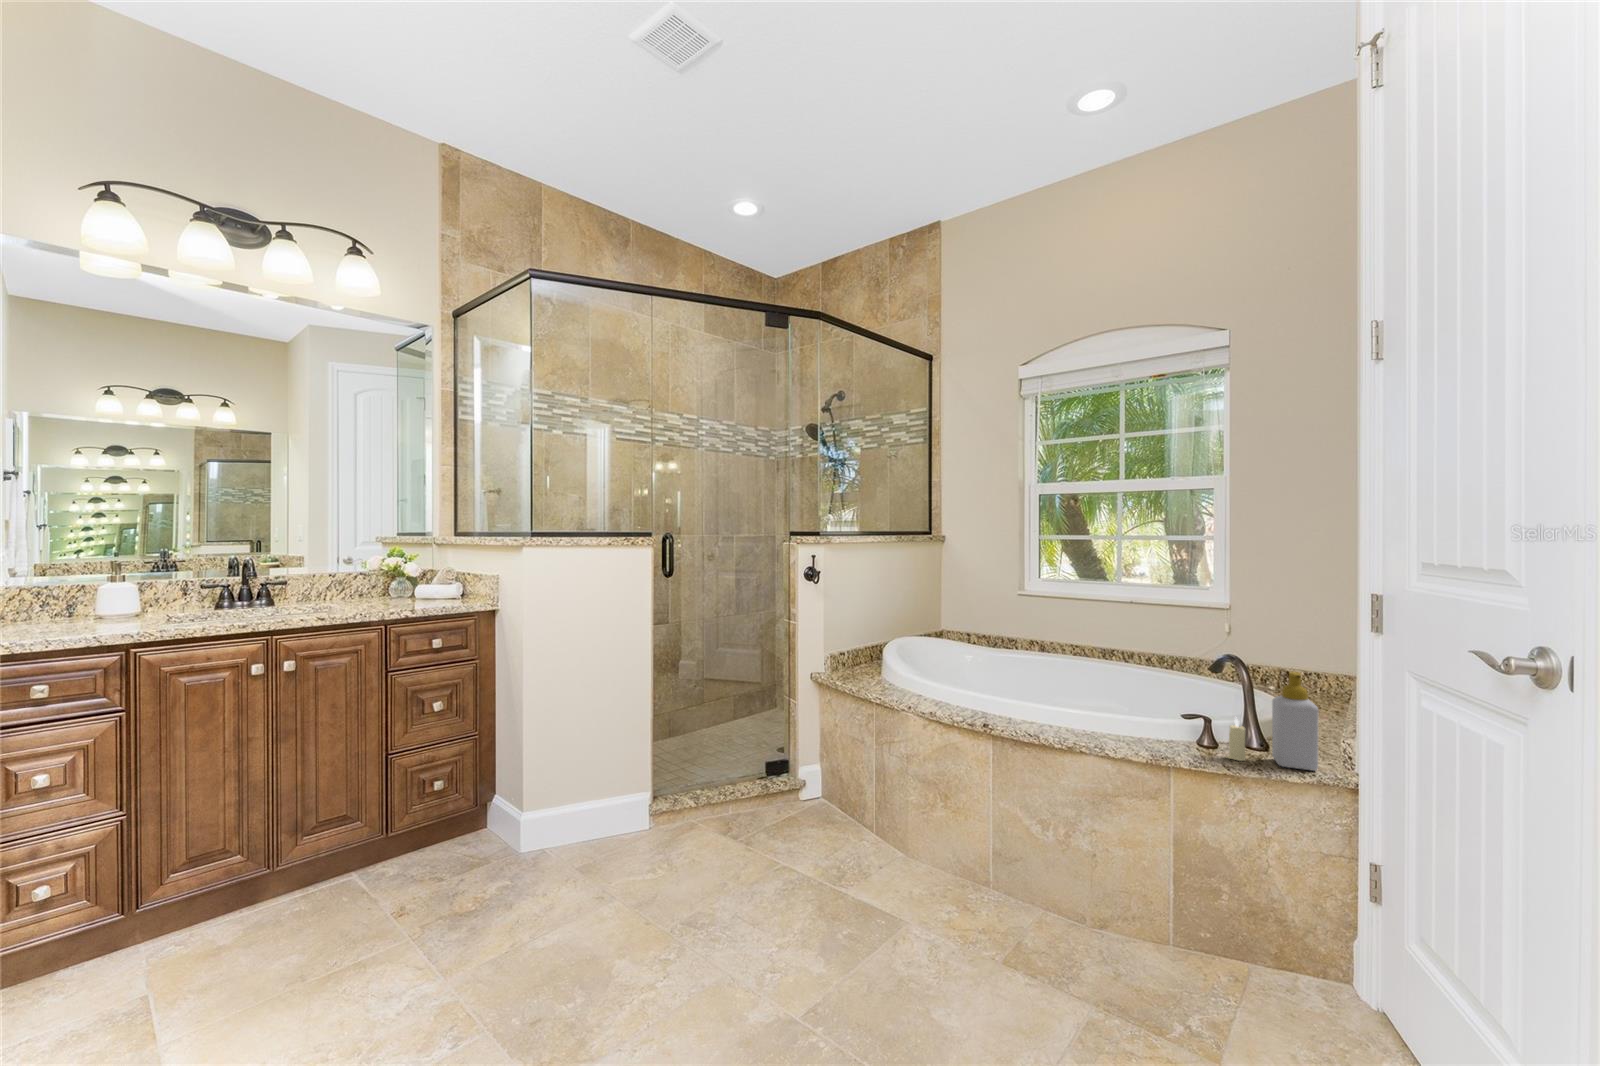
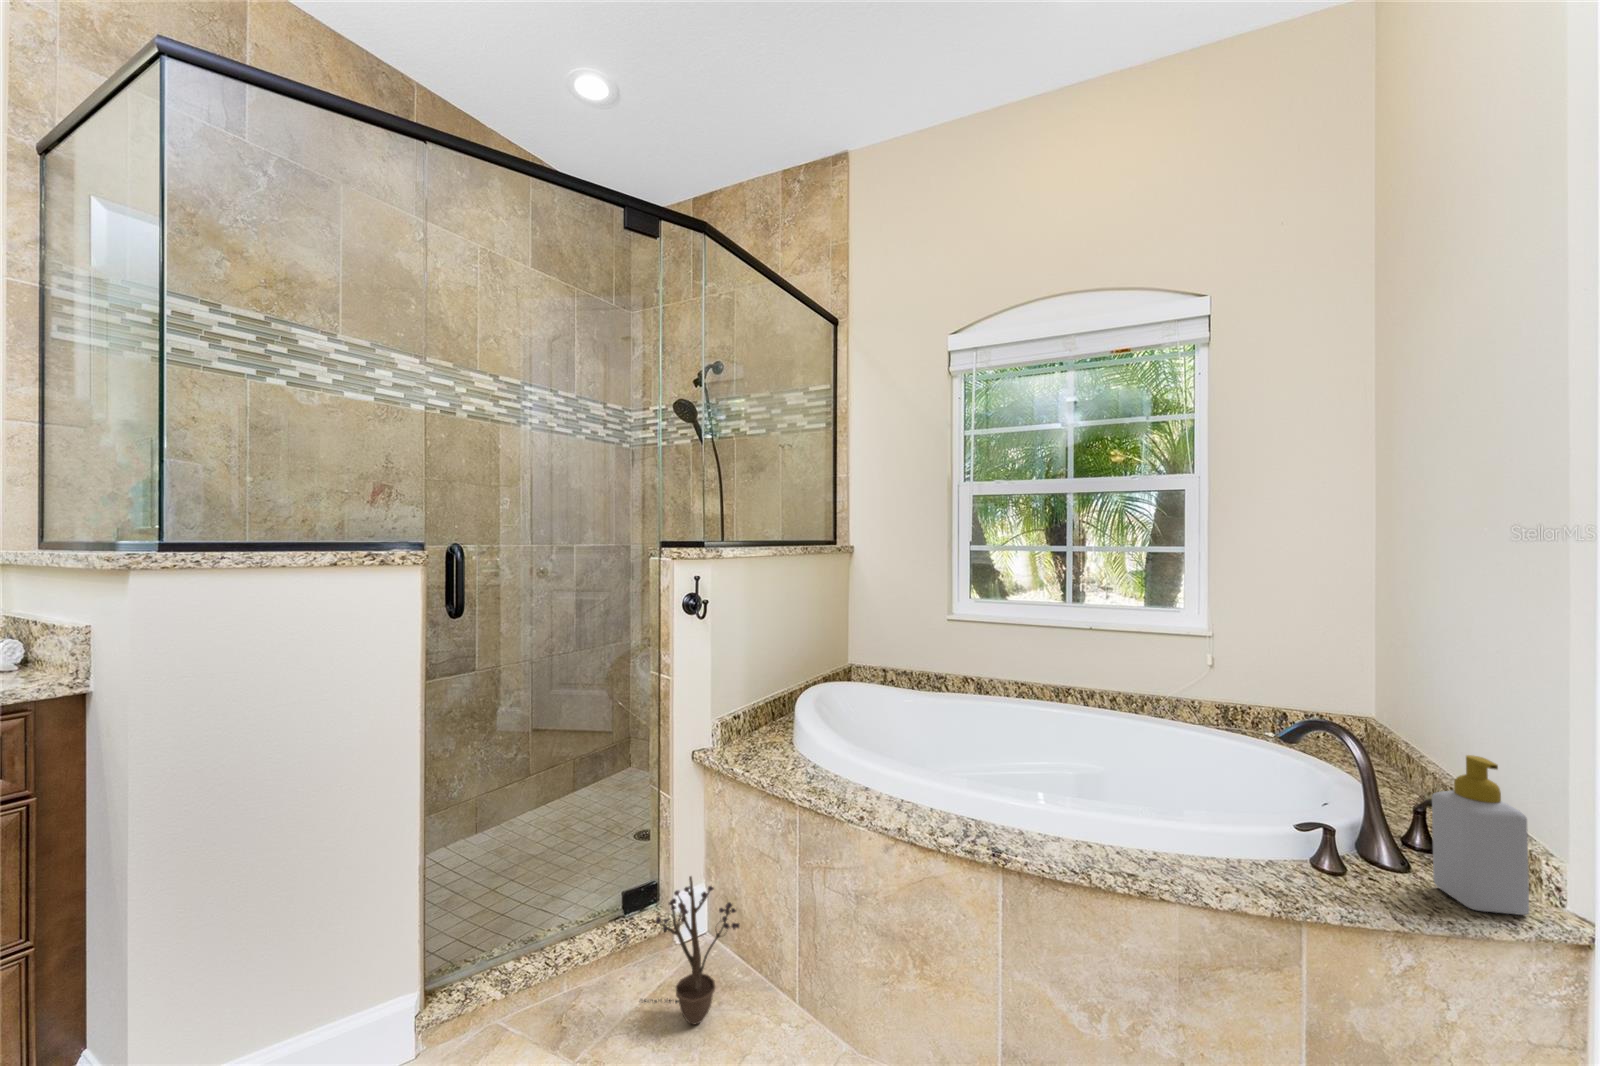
candle: present [1226,718,1245,761] -> none [1376,830,1409,901]
decorative plant: none [774,741,835,833] -> present [640,876,739,1025]

